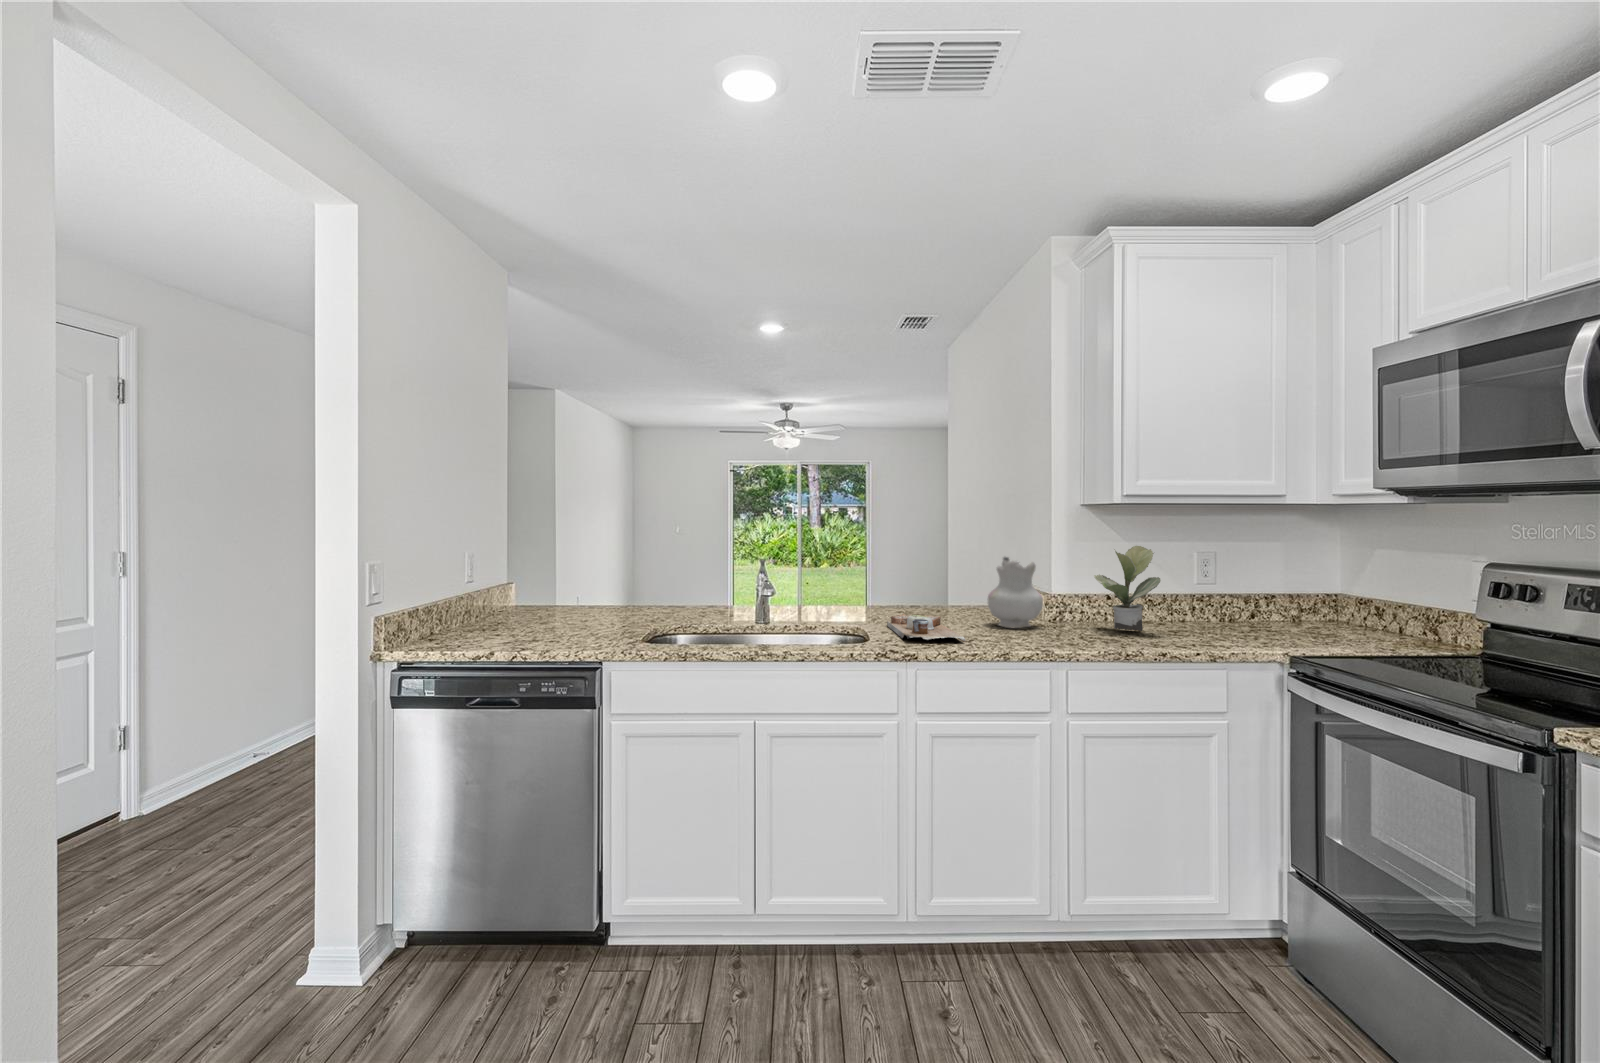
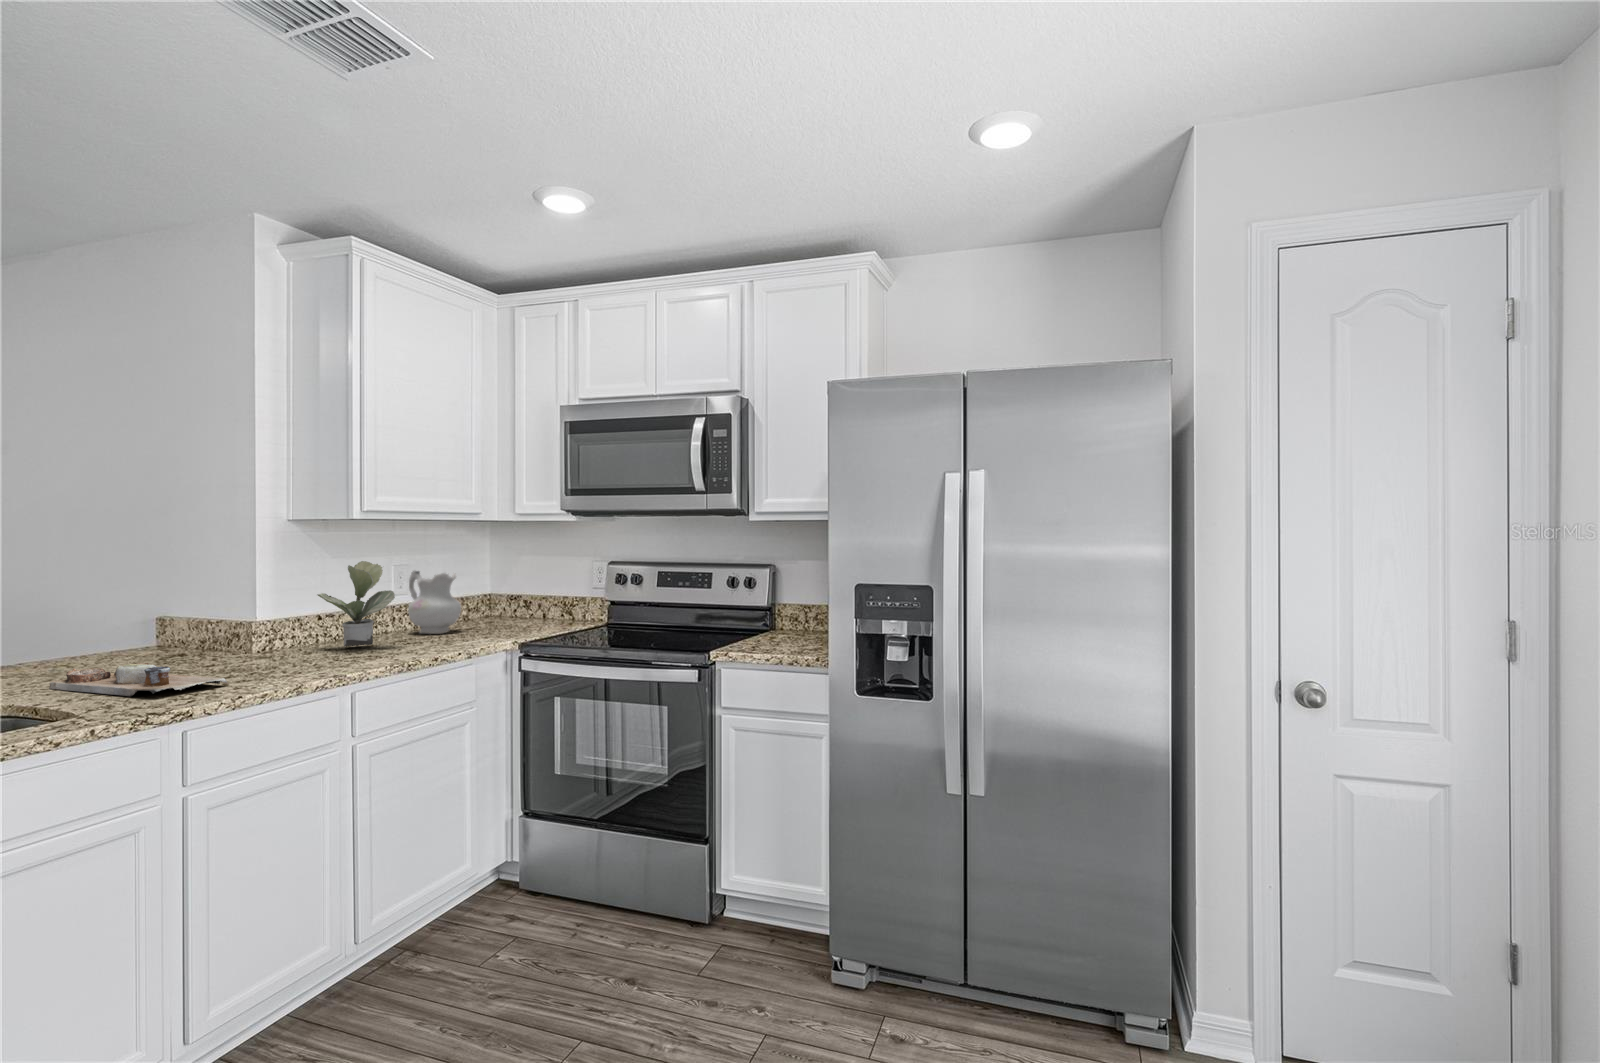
ceramic pitcher: present [988,557,1043,628] -> present [408,571,461,634]

